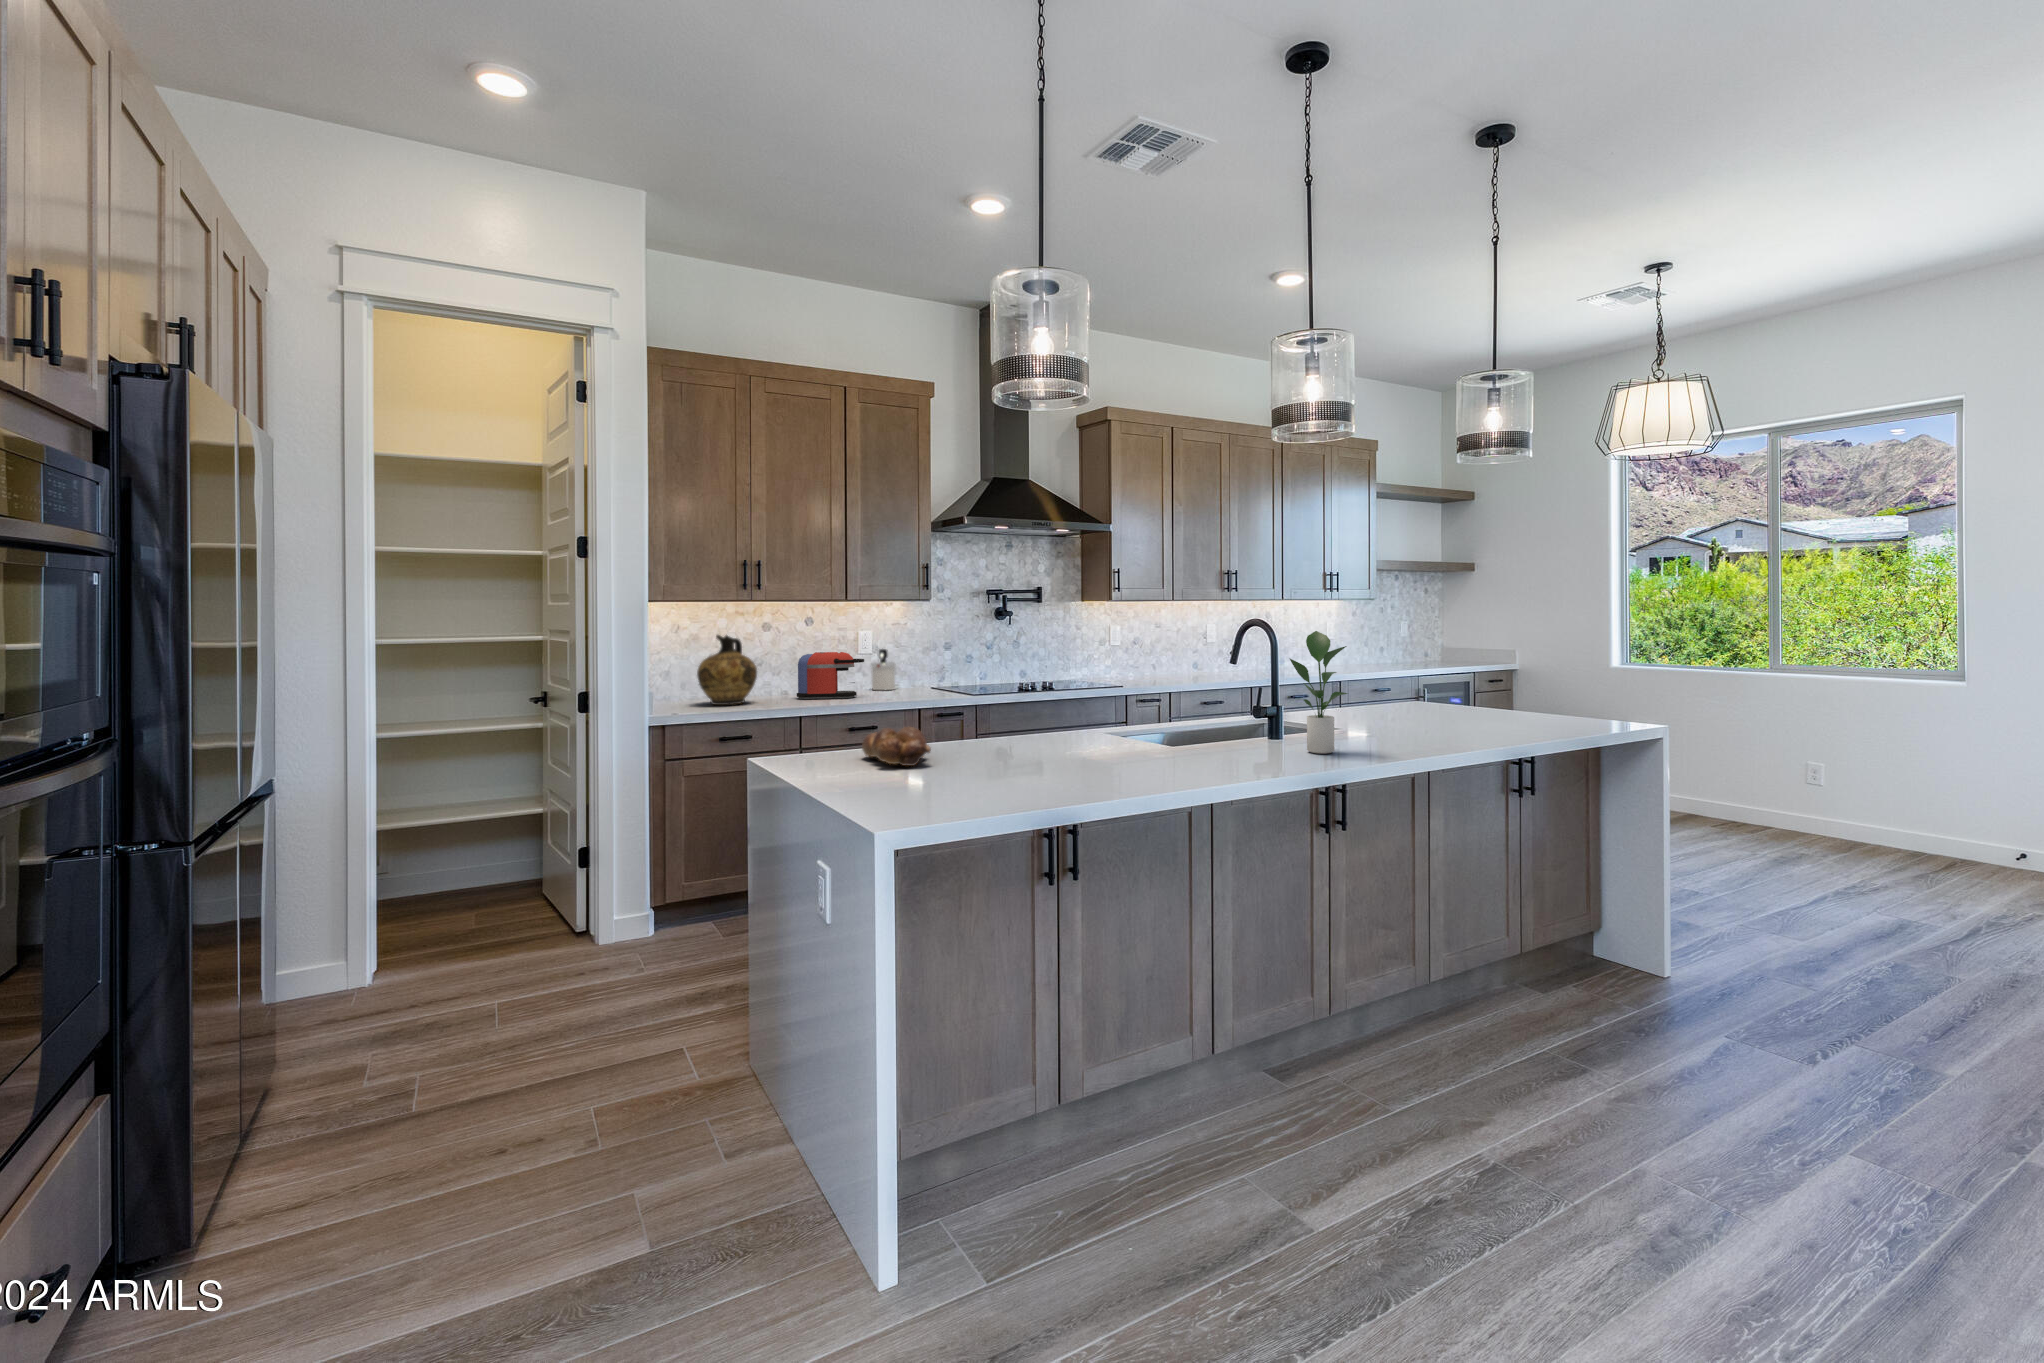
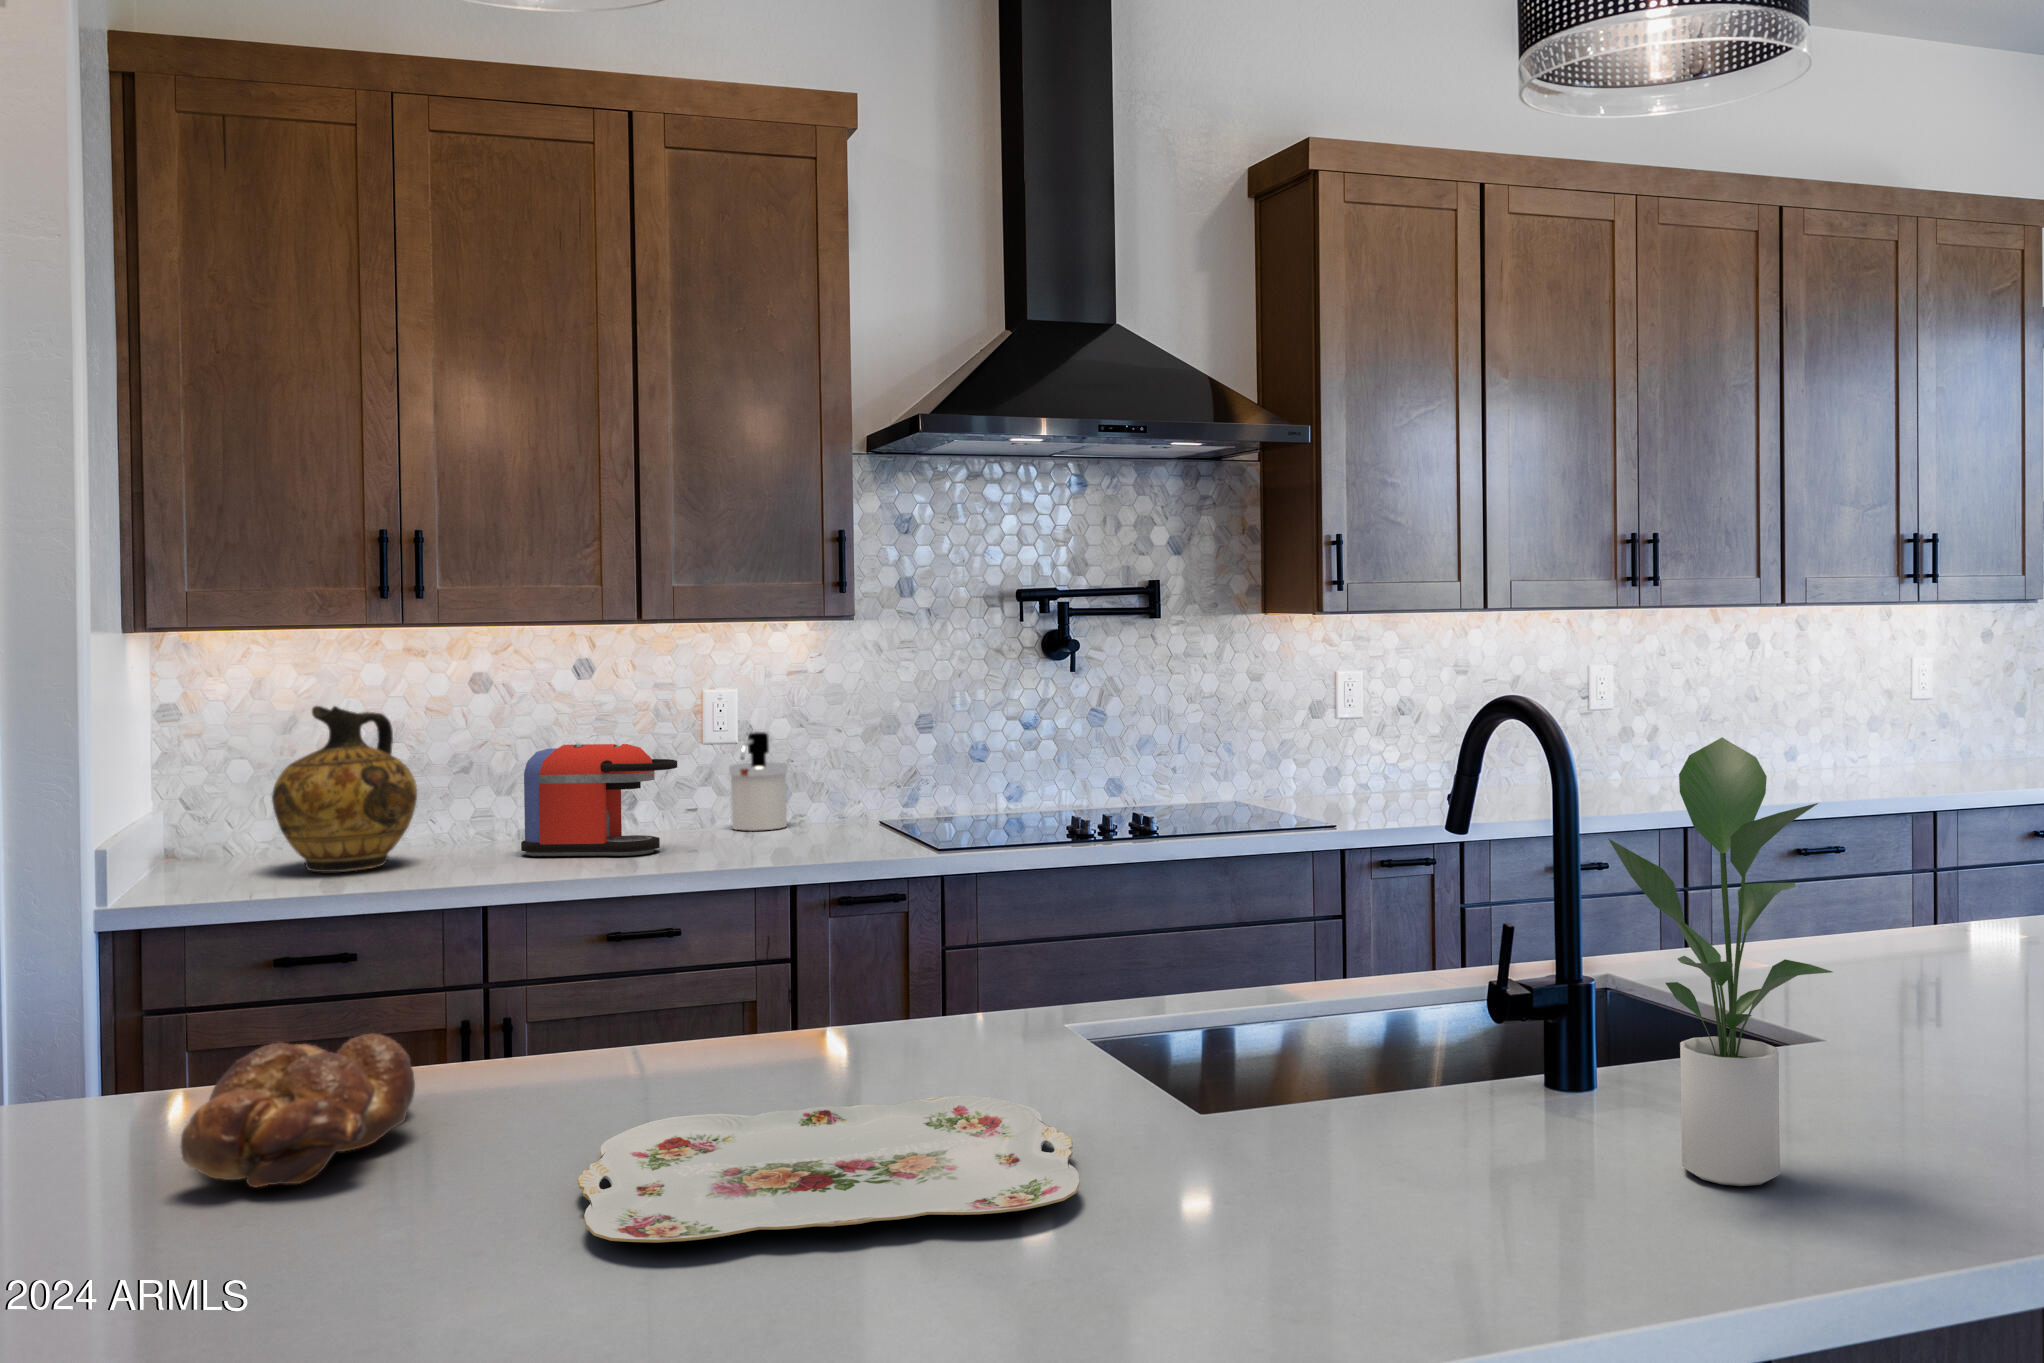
serving tray: none [996,744,1152,770] -> present [577,1096,1080,1242]

